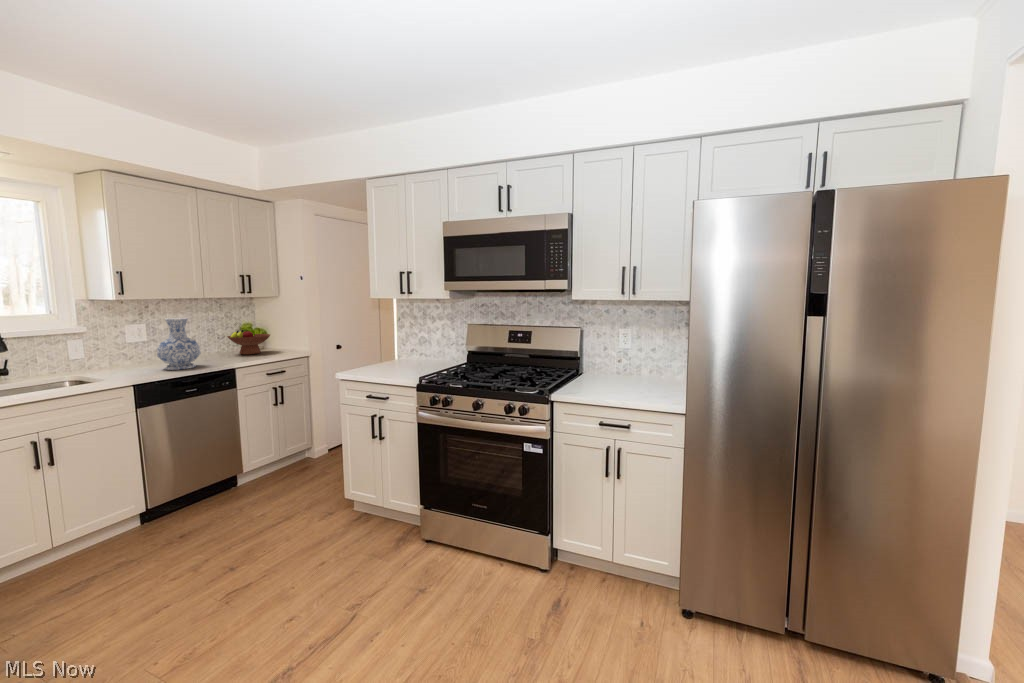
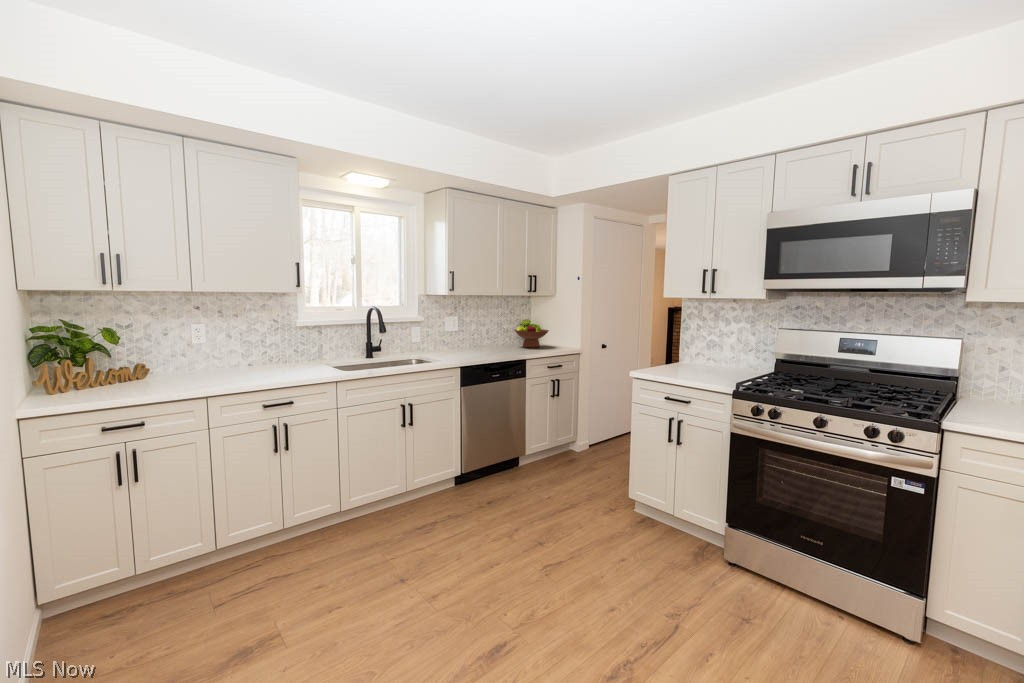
vase: present [157,318,201,370] -> none [470,311,501,356]

